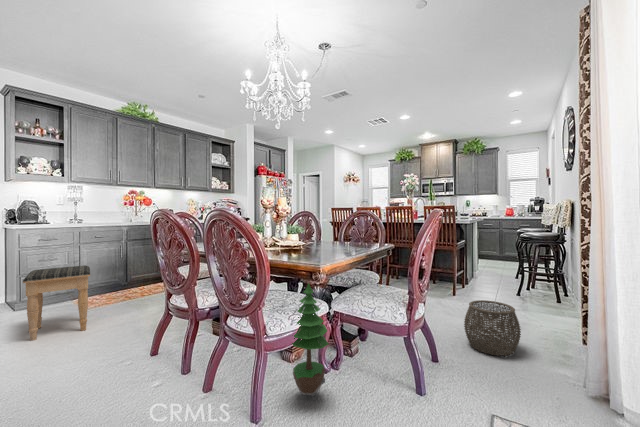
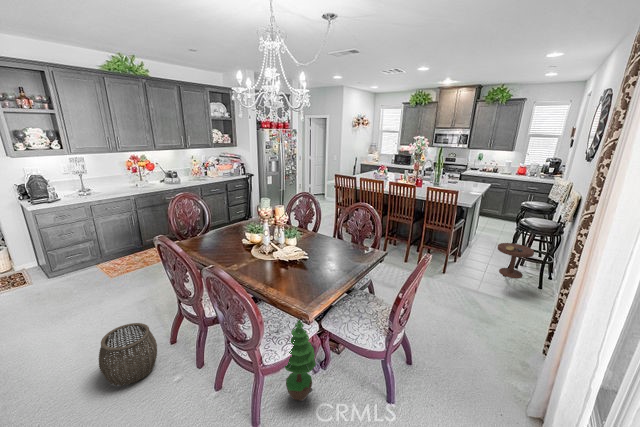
side table: none [506,250,544,310] -> present [498,243,534,279]
footstool: present [23,265,90,341] -> none [49,249,111,320]
woven basket: present [464,300,521,356] -> present [99,323,157,386]

